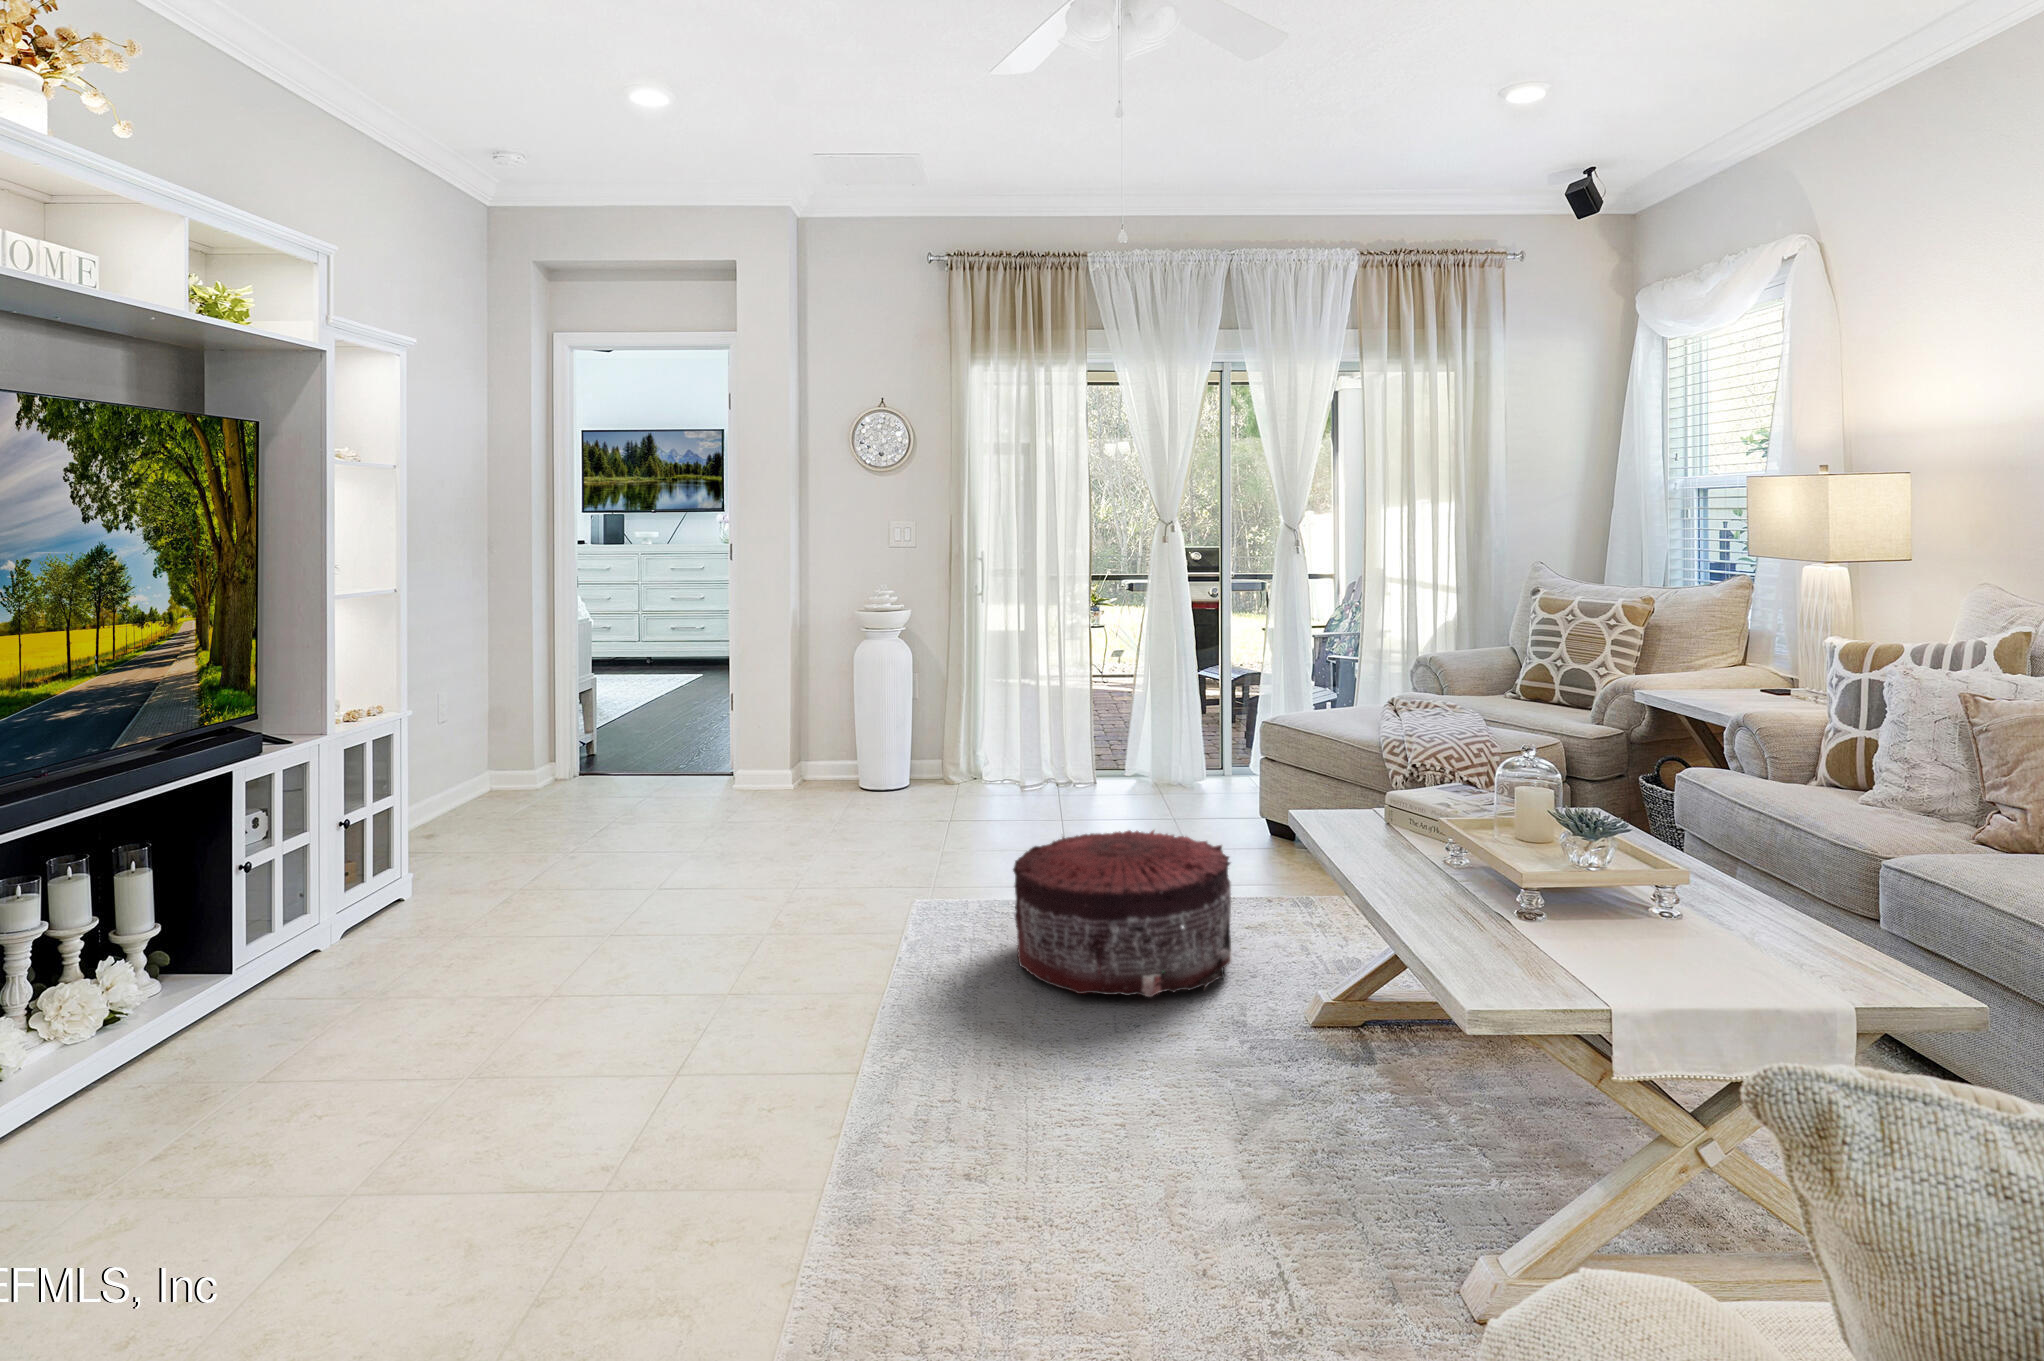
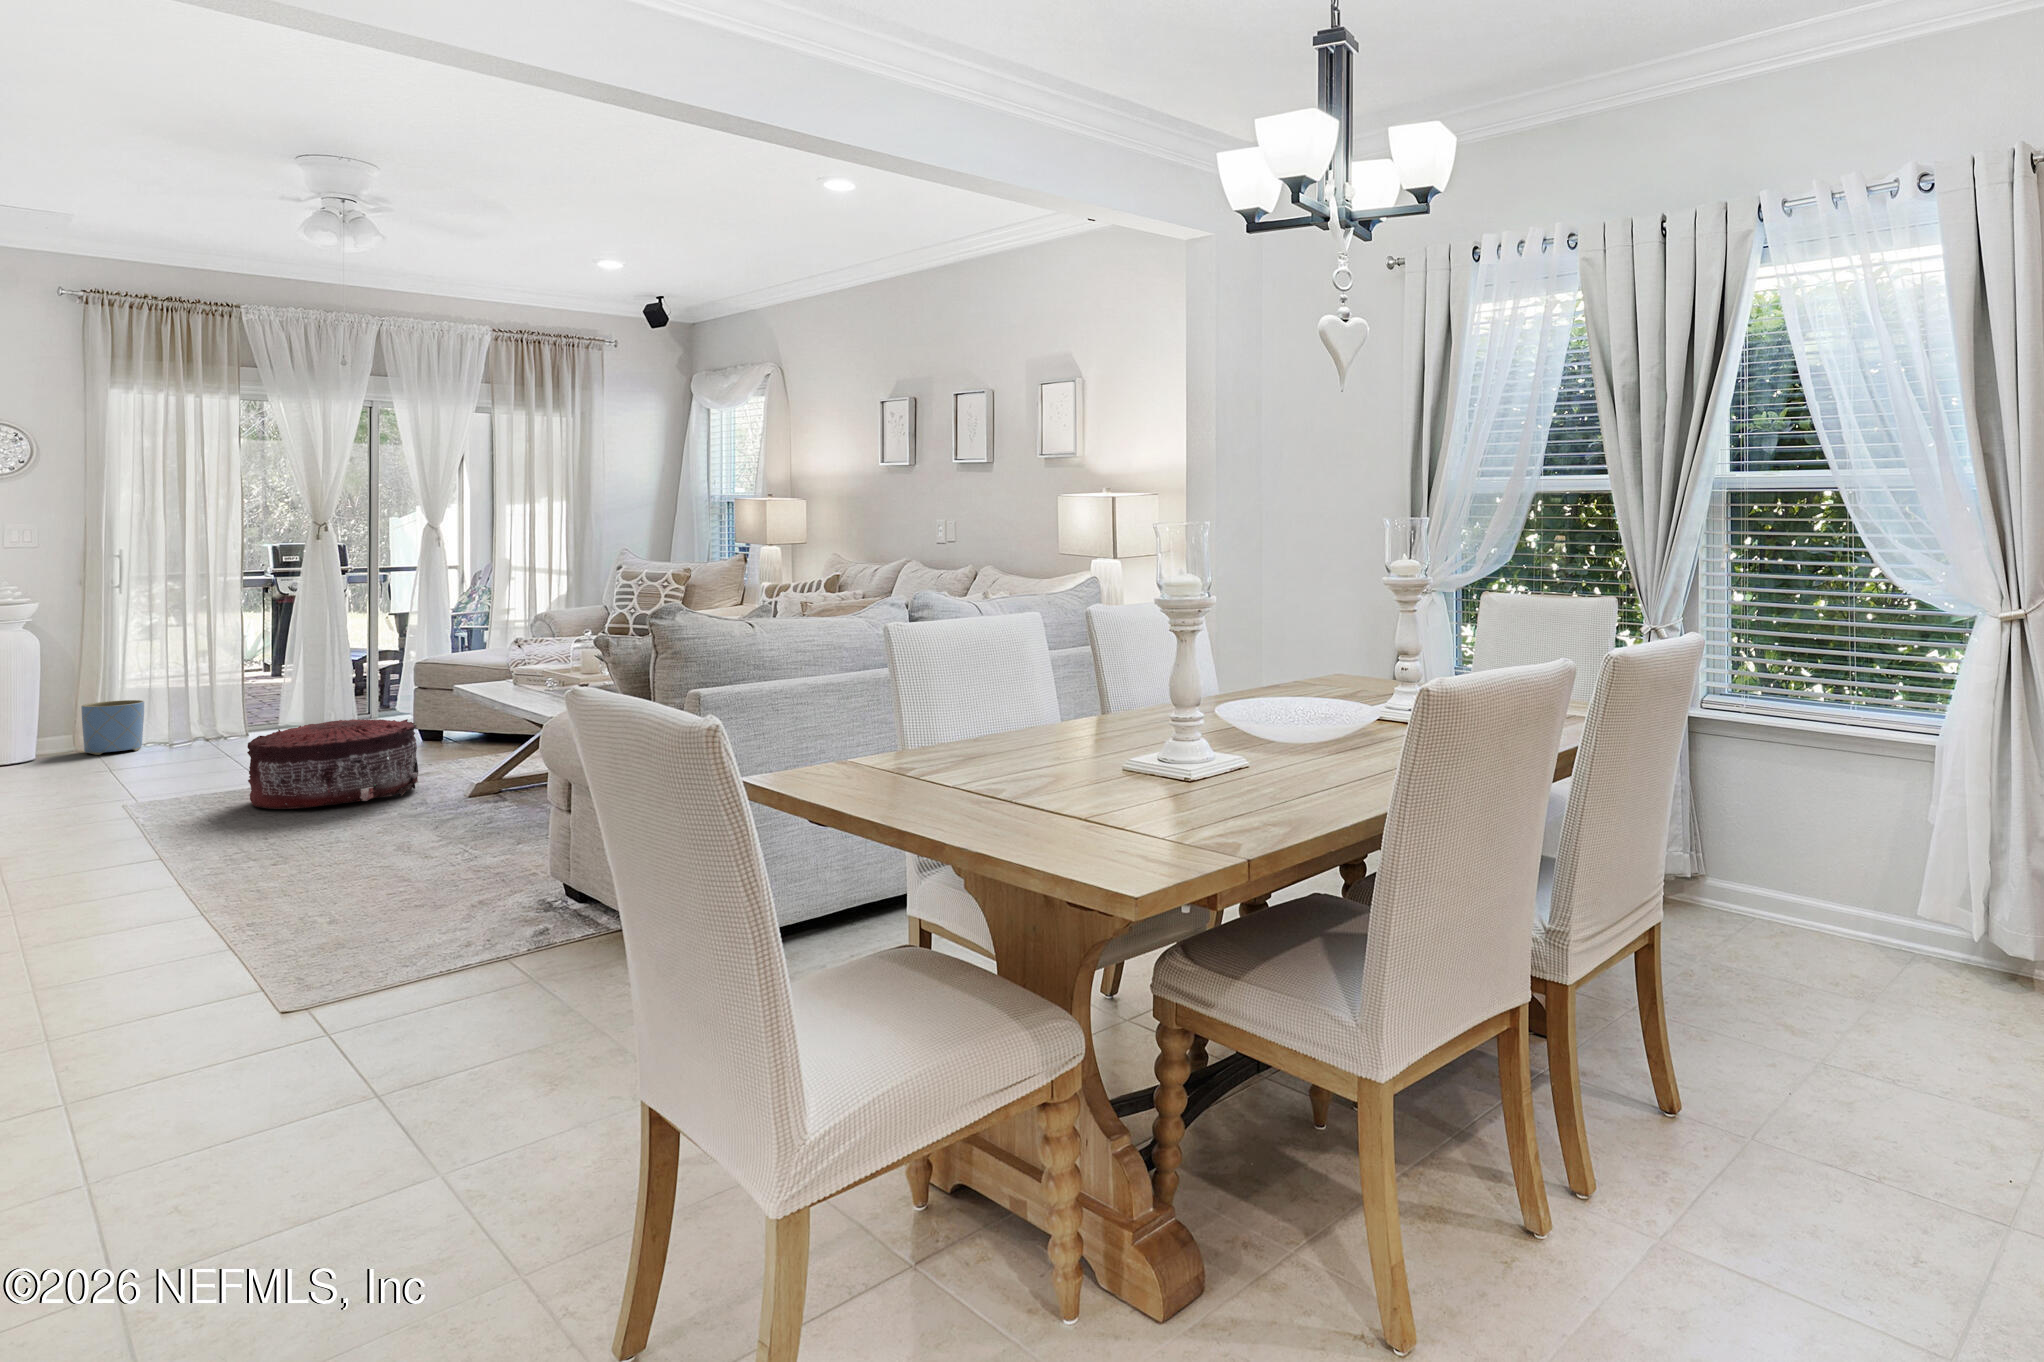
planter: none [940,727,995,792] -> present [81,700,144,755]

